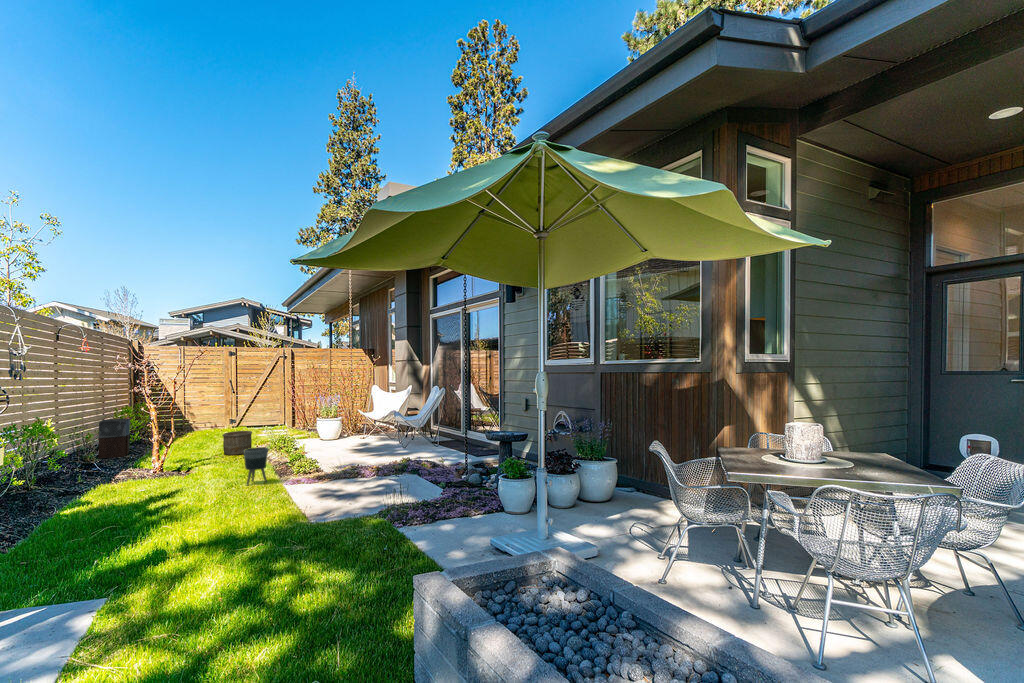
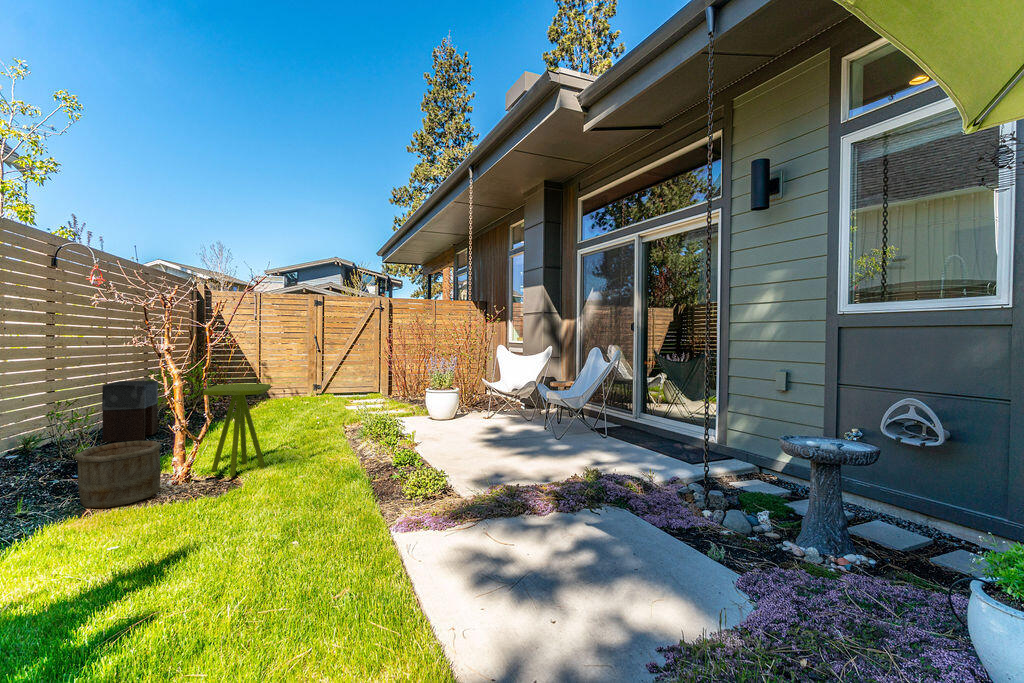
side table: none [181,416,217,467] -> present [203,384,271,476]
wooden bucket: present [222,431,252,455] -> present [74,441,162,508]
planter: present [244,447,268,485] -> none [294,467,350,564]

